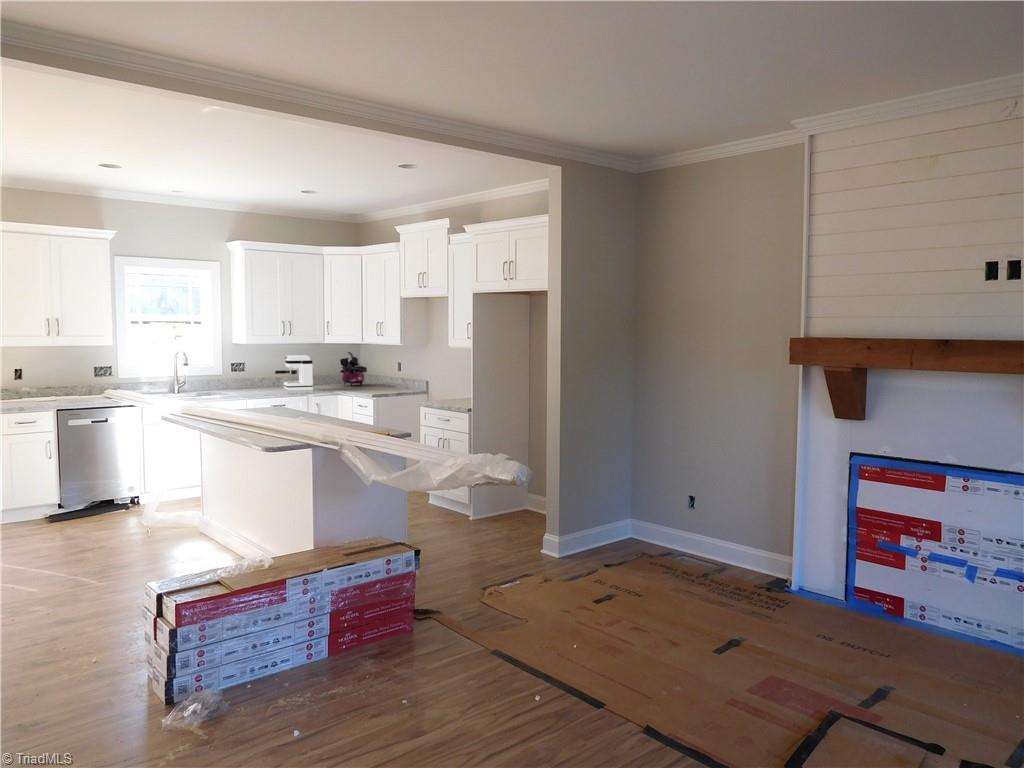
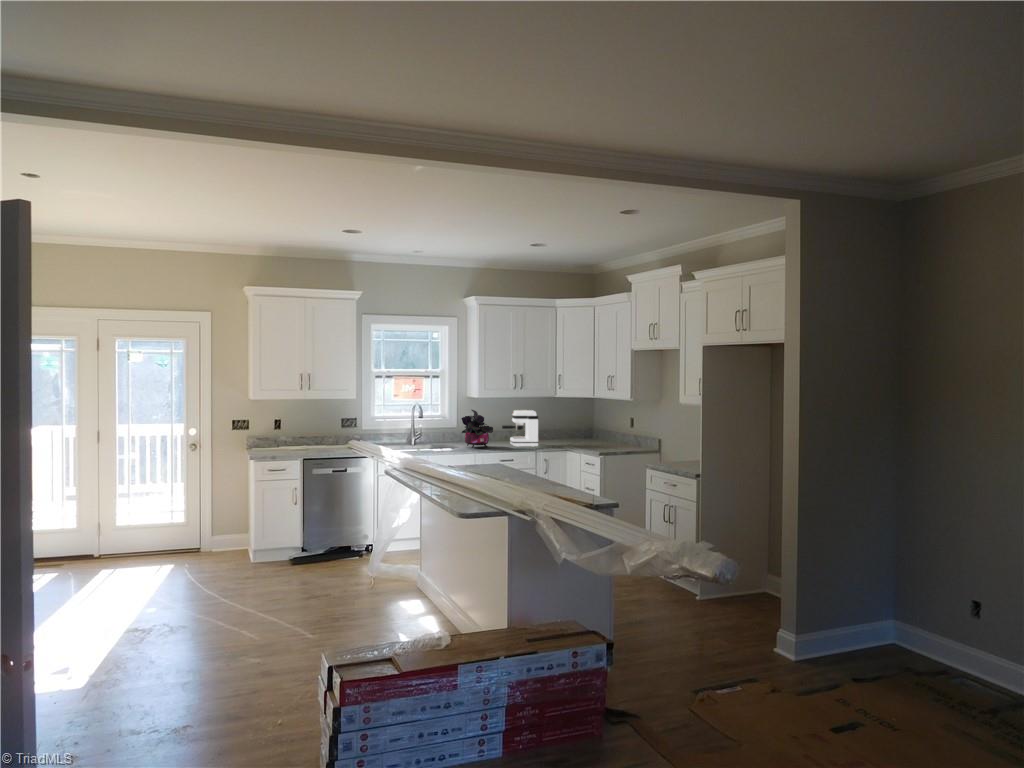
potted plant: present [340,352,367,386] -> present [461,410,493,448]

